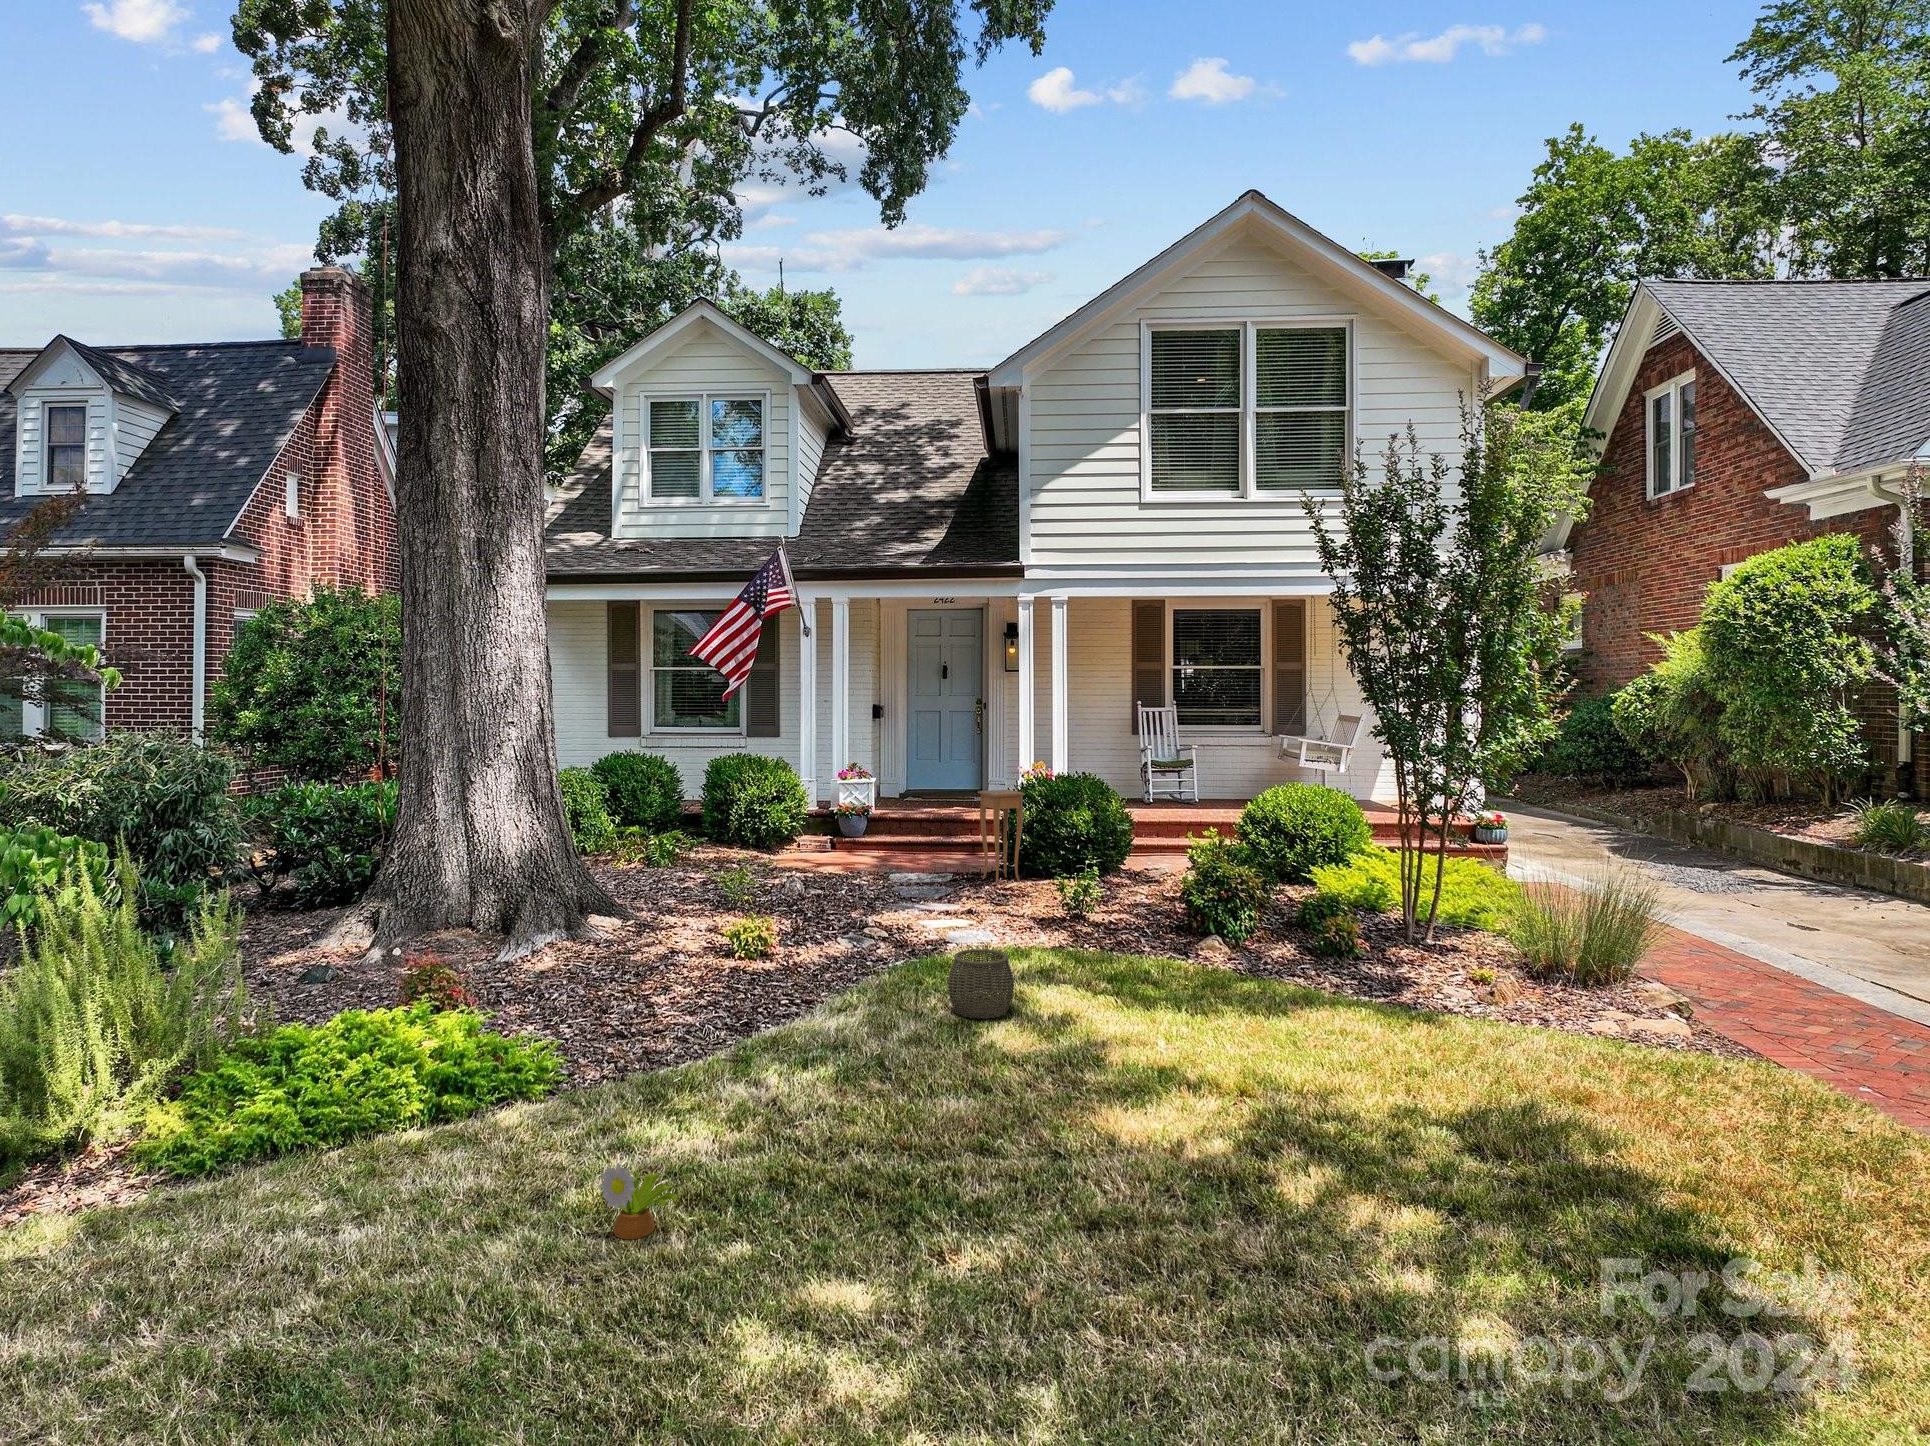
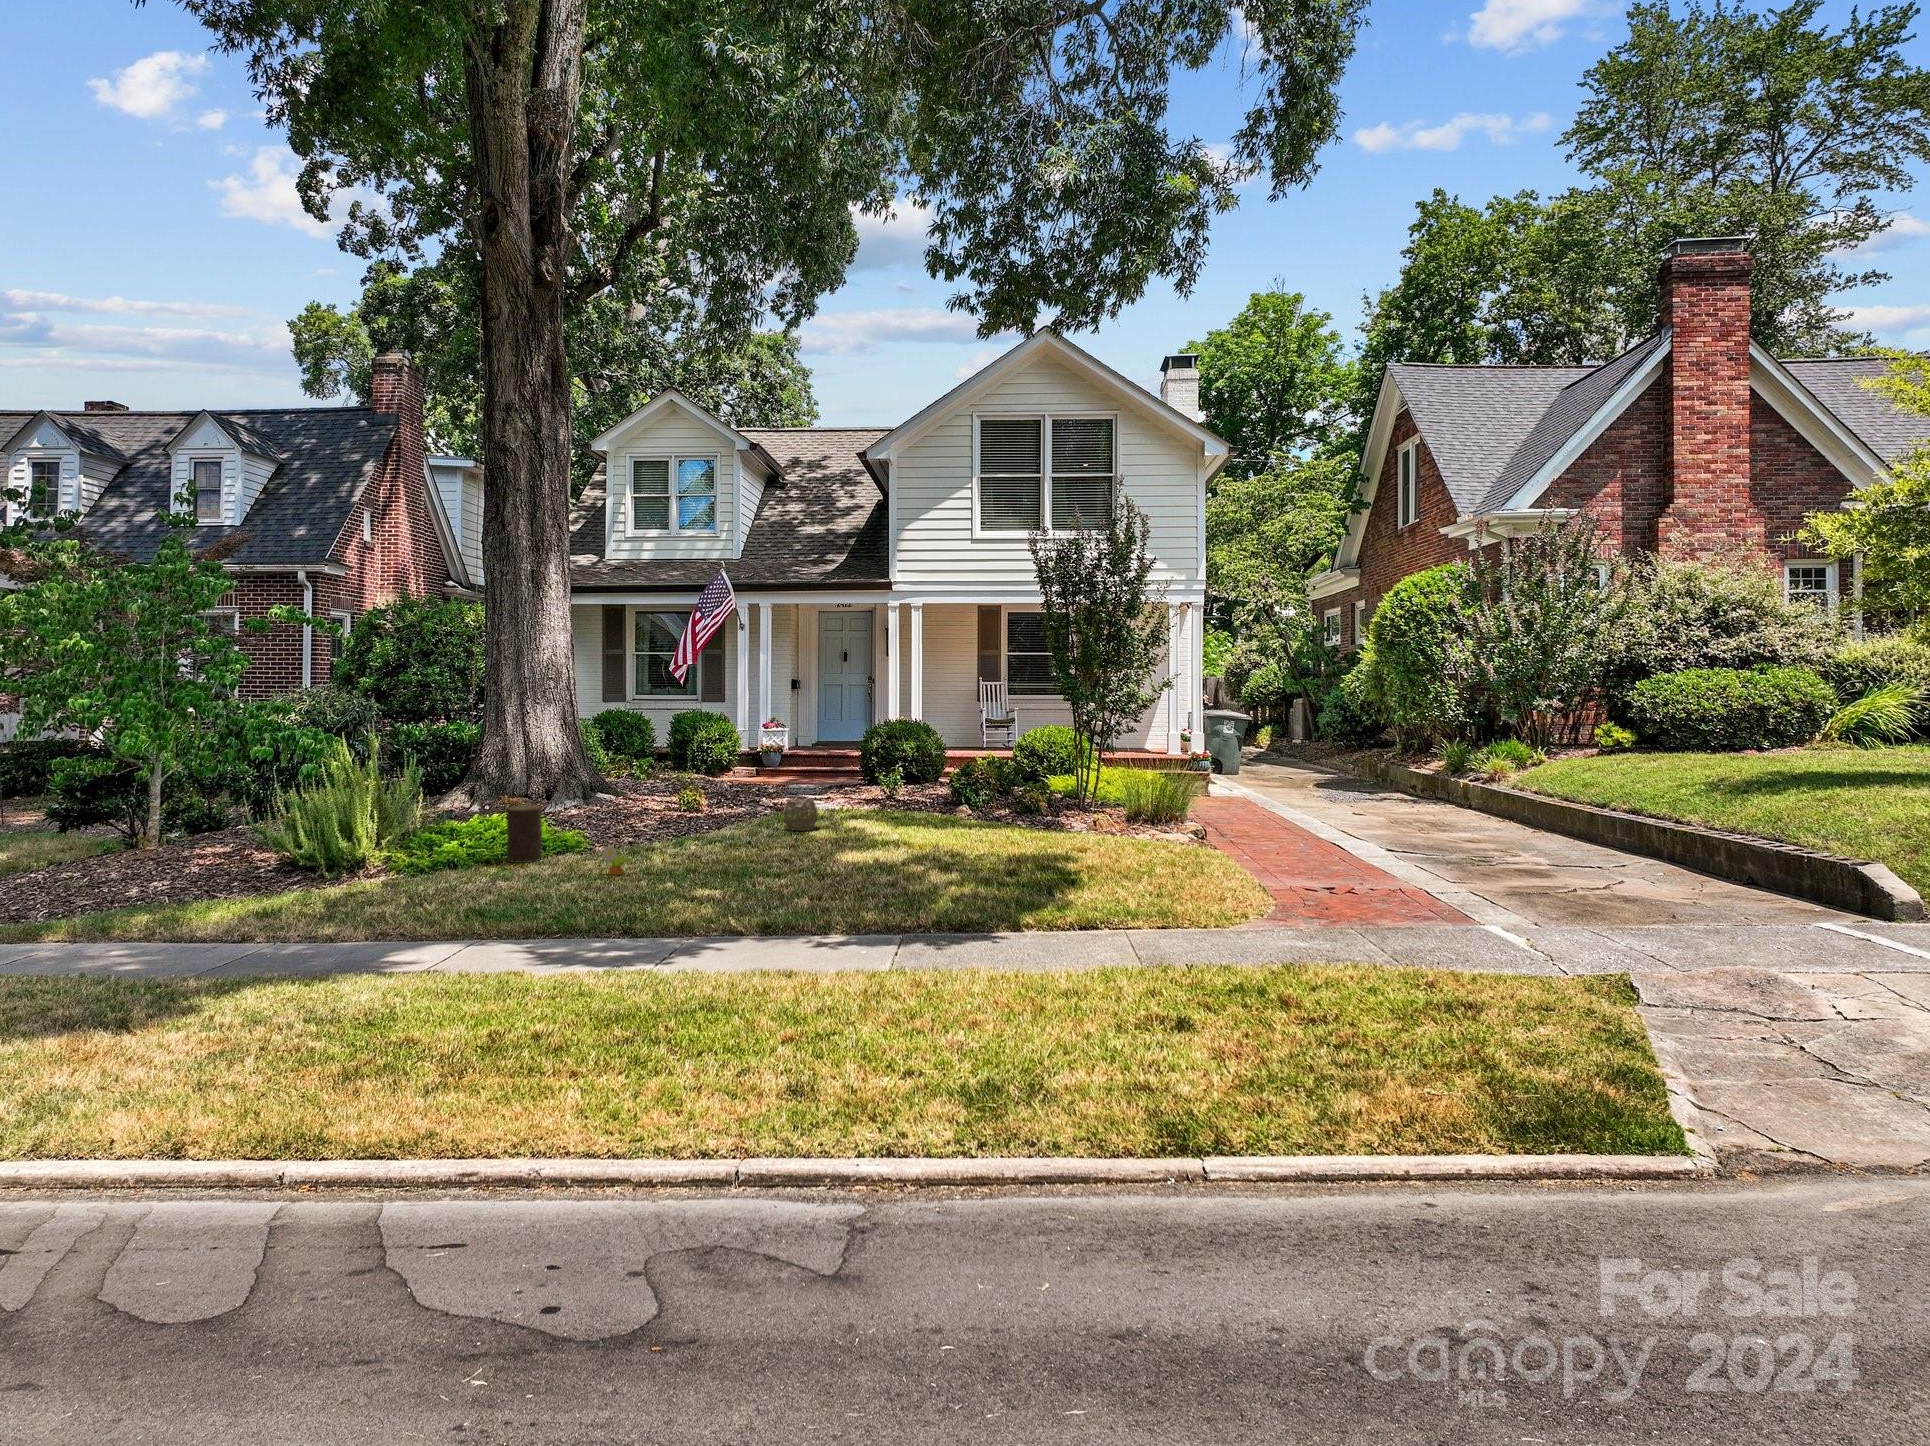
side table: present [978,790,1025,884] -> none [841,730,870,788]
stool: none [386,1020,467,1166] -> present [507,805,542,863]

